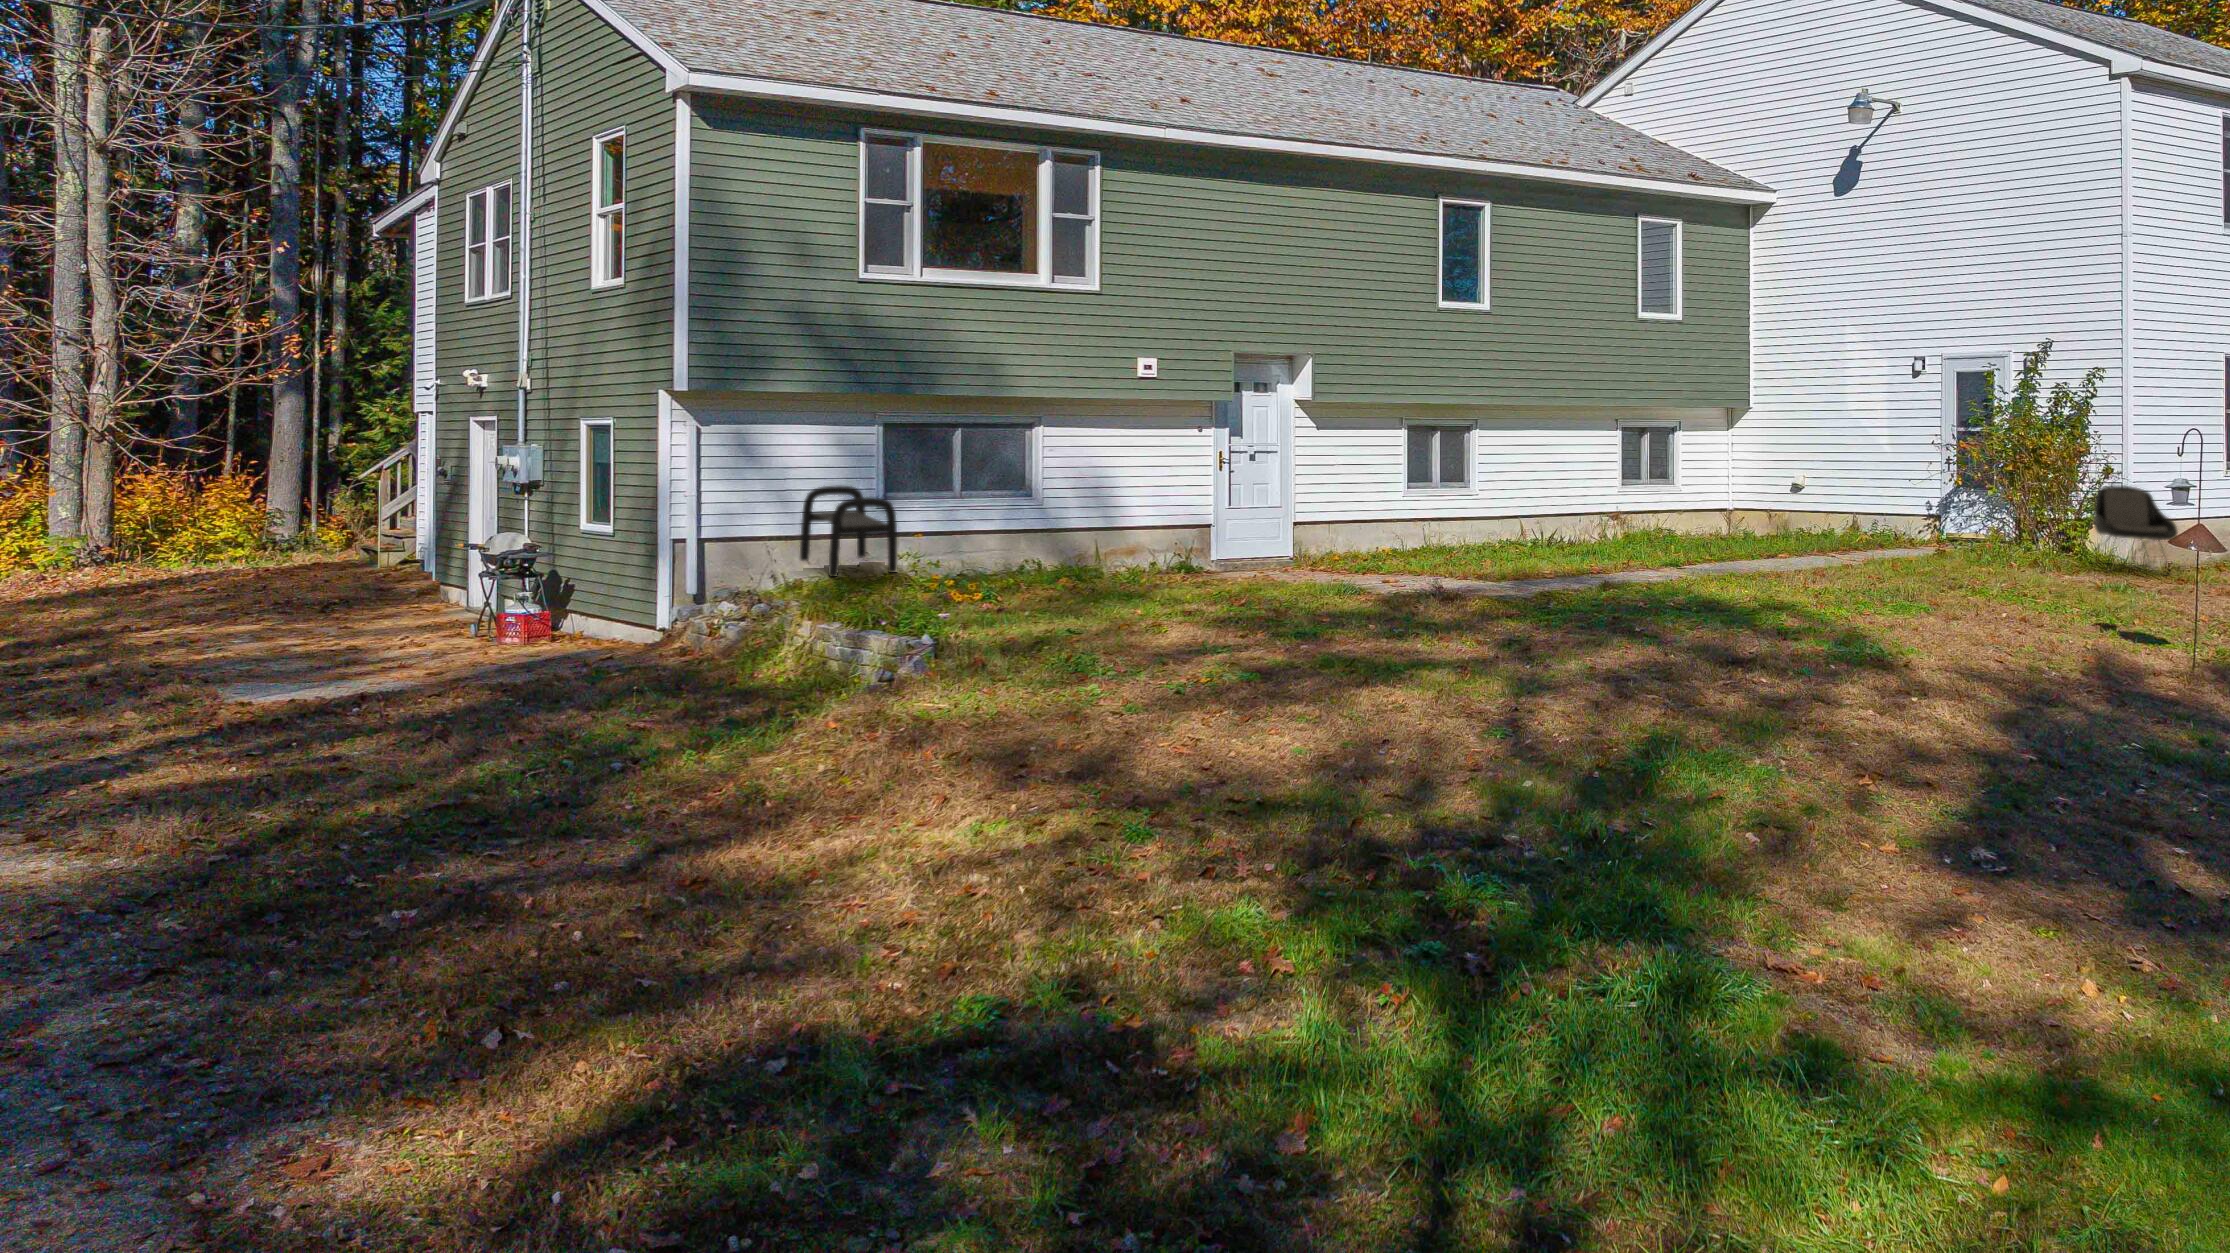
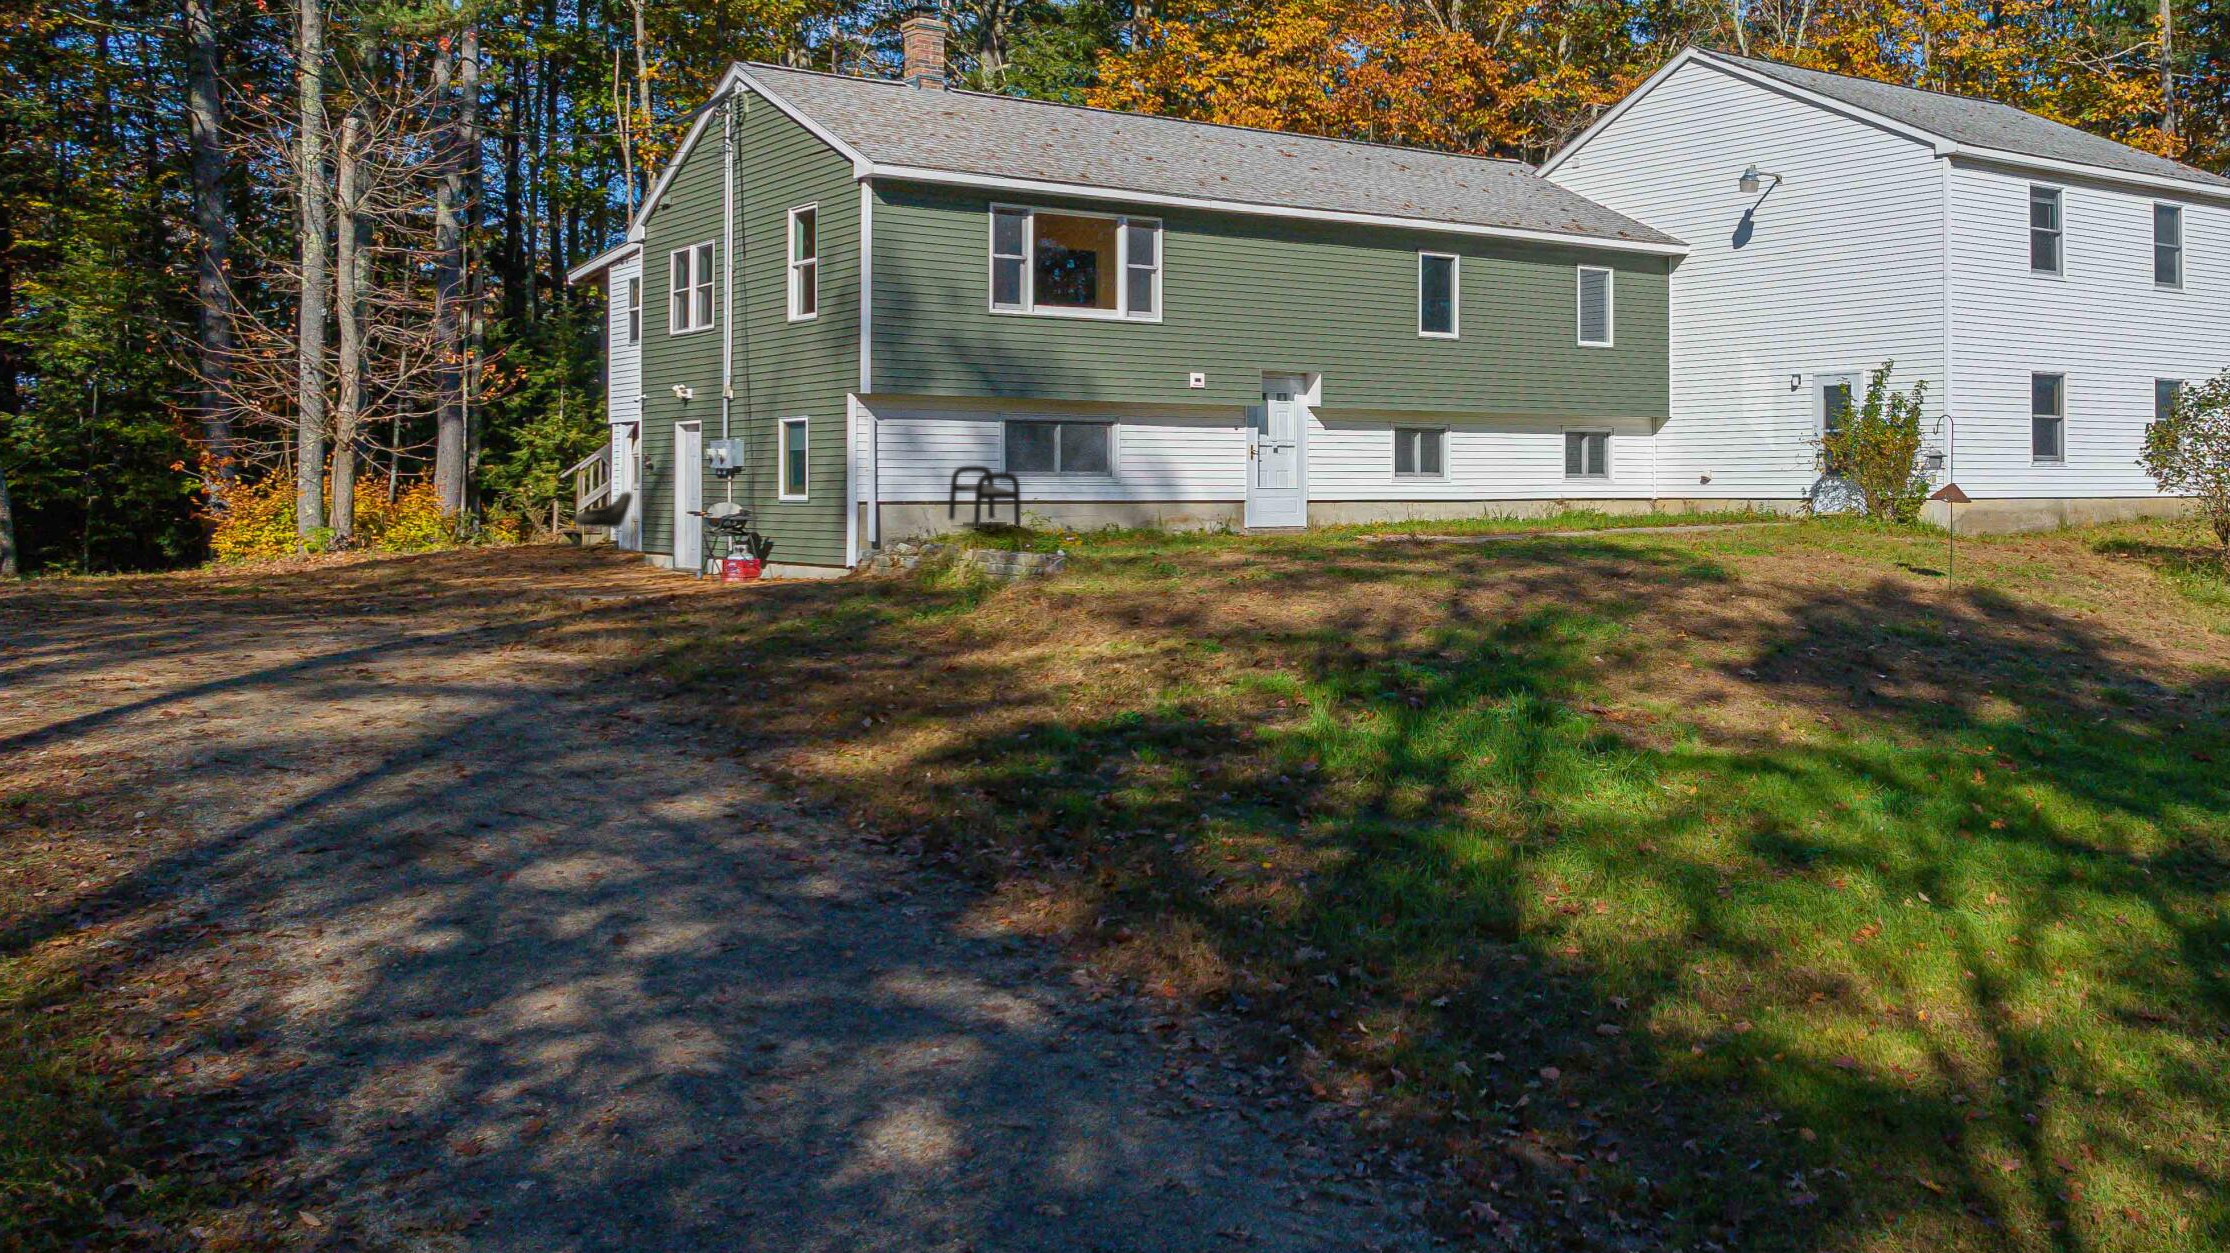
lounge chair: present [2089,486,2178,575] -> present [574,492,634,548]

